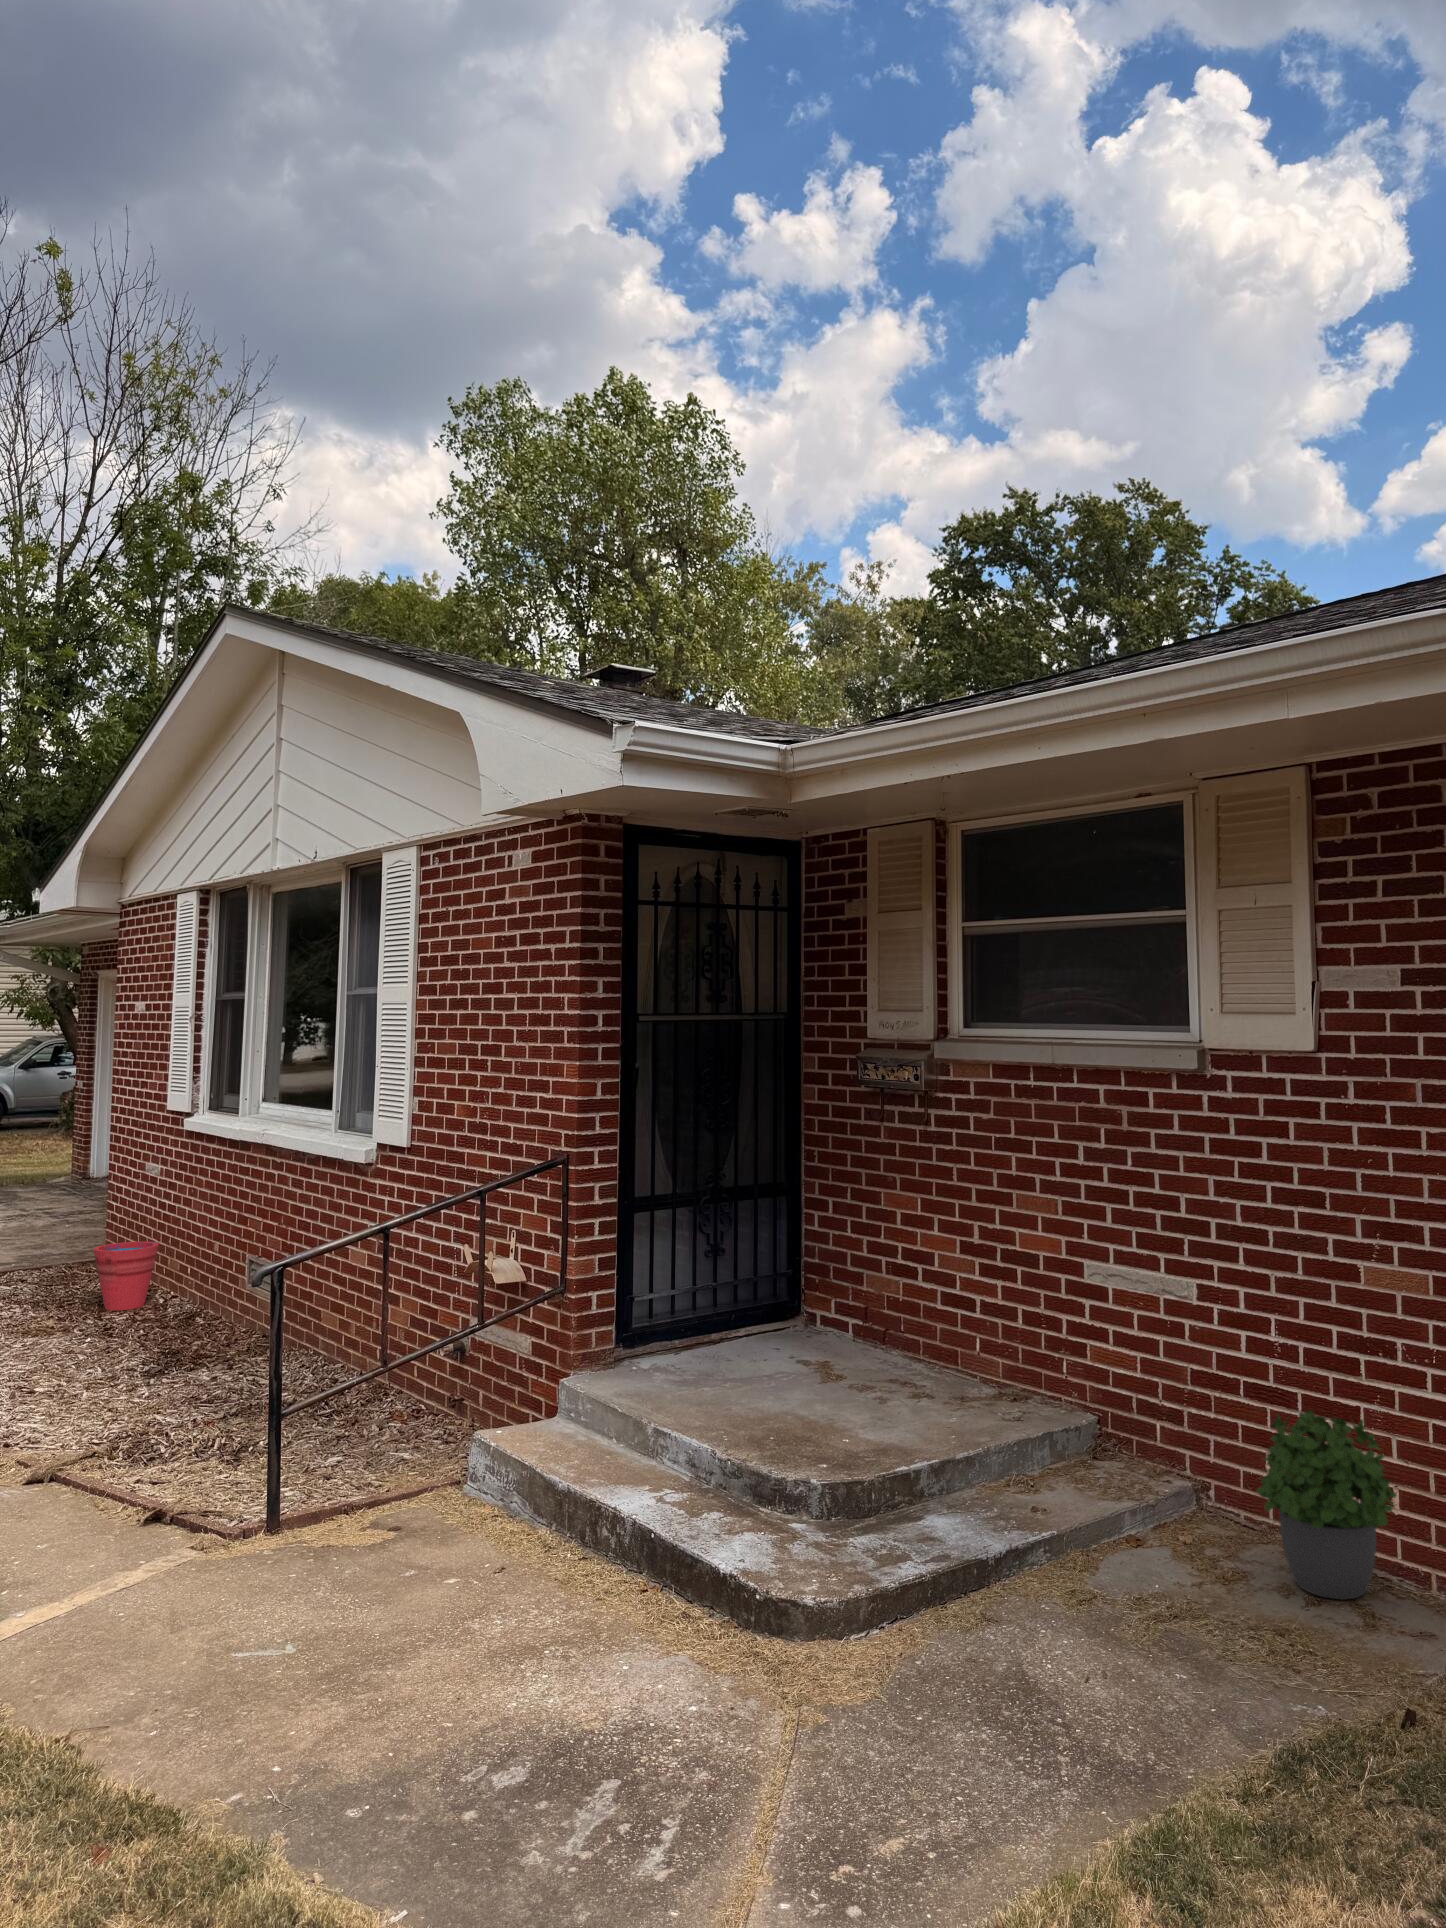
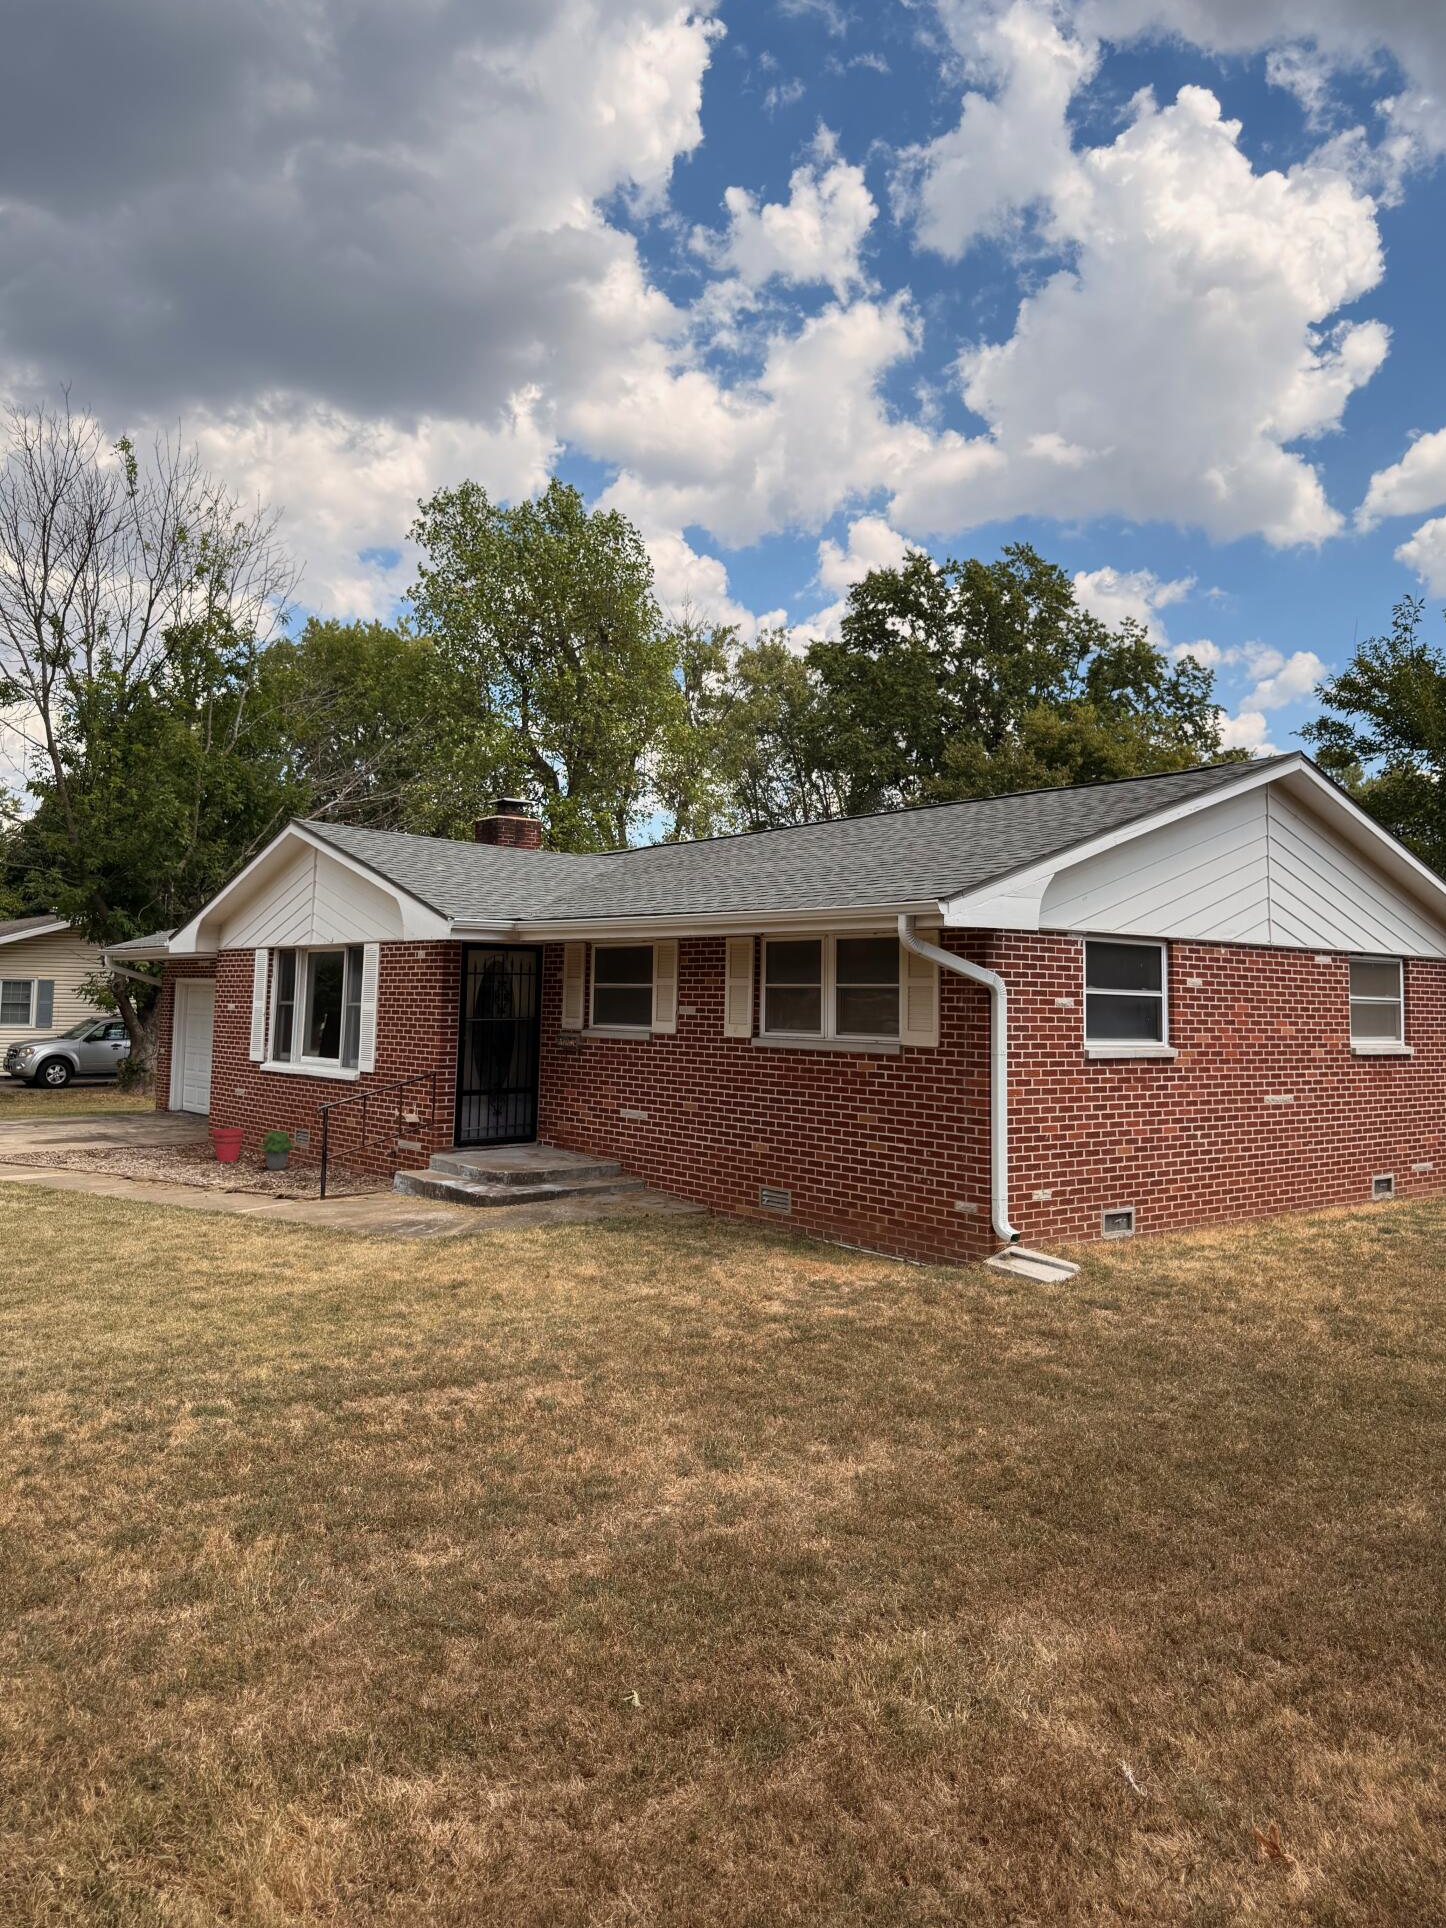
potted plant: present [1255,1410,1397,1600] -> present [260,1131,294,1170]

